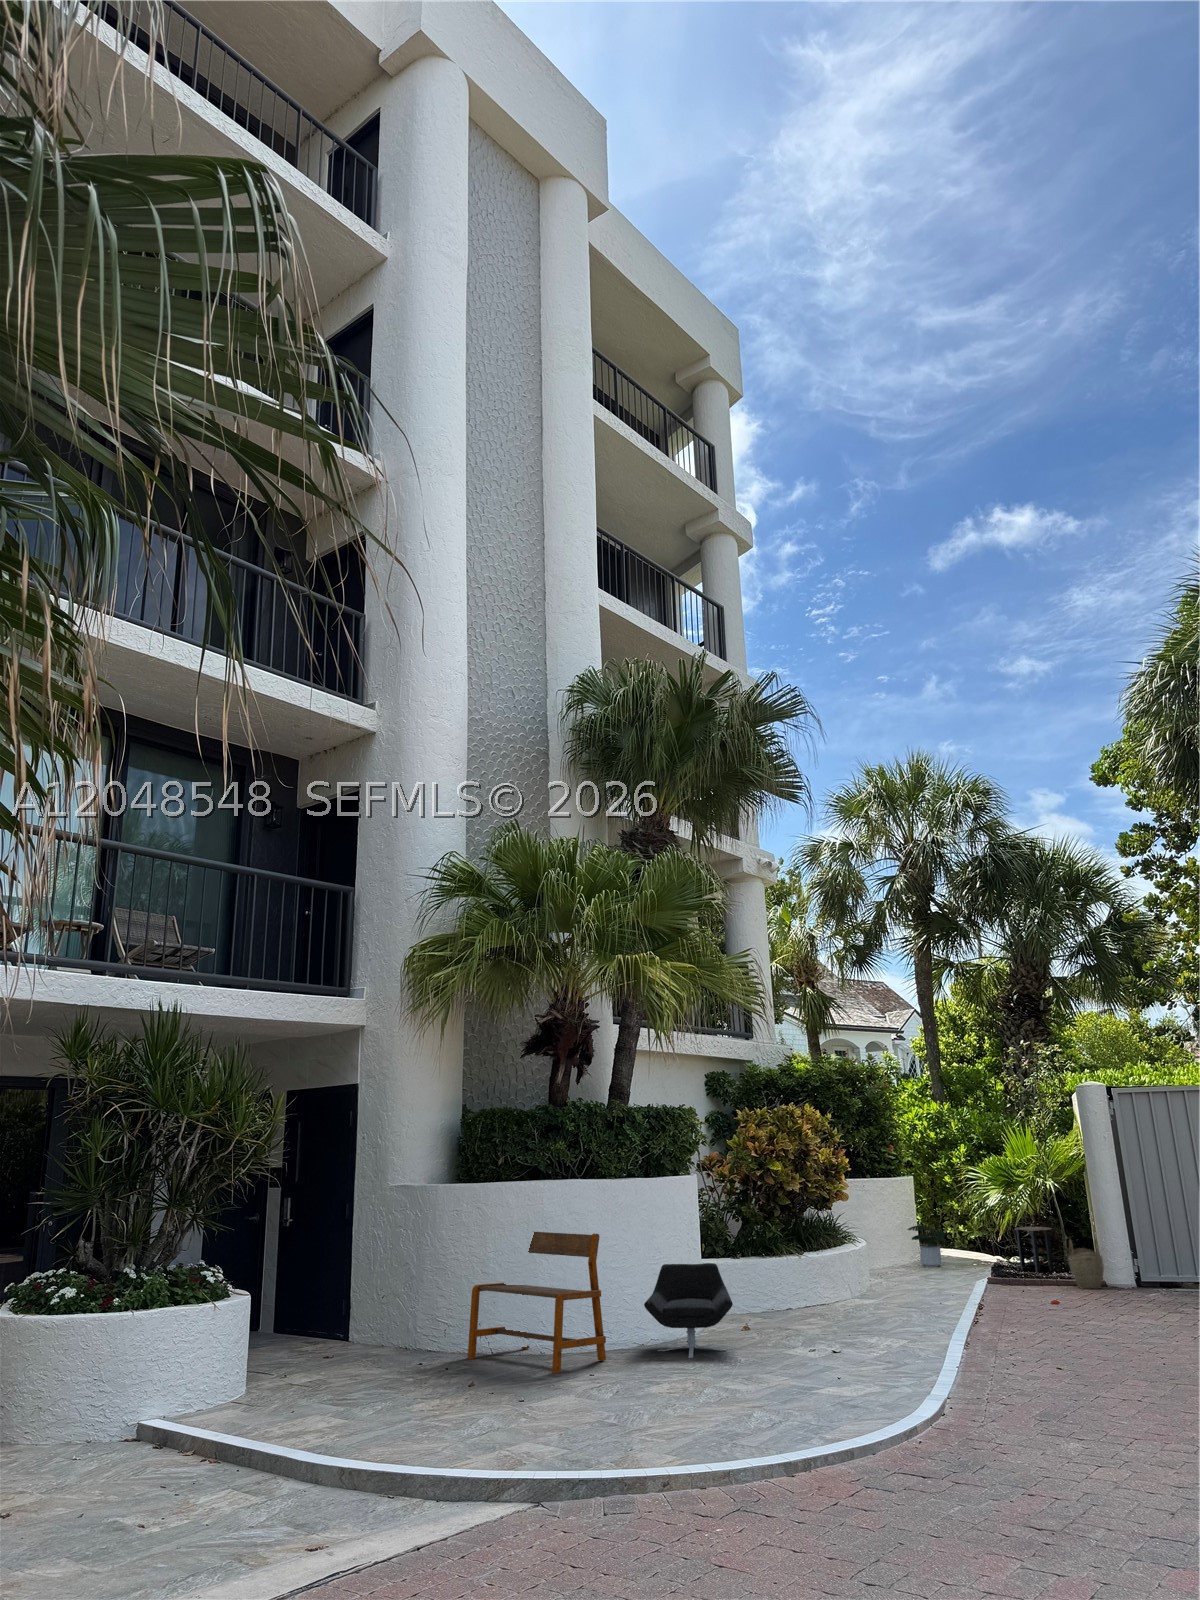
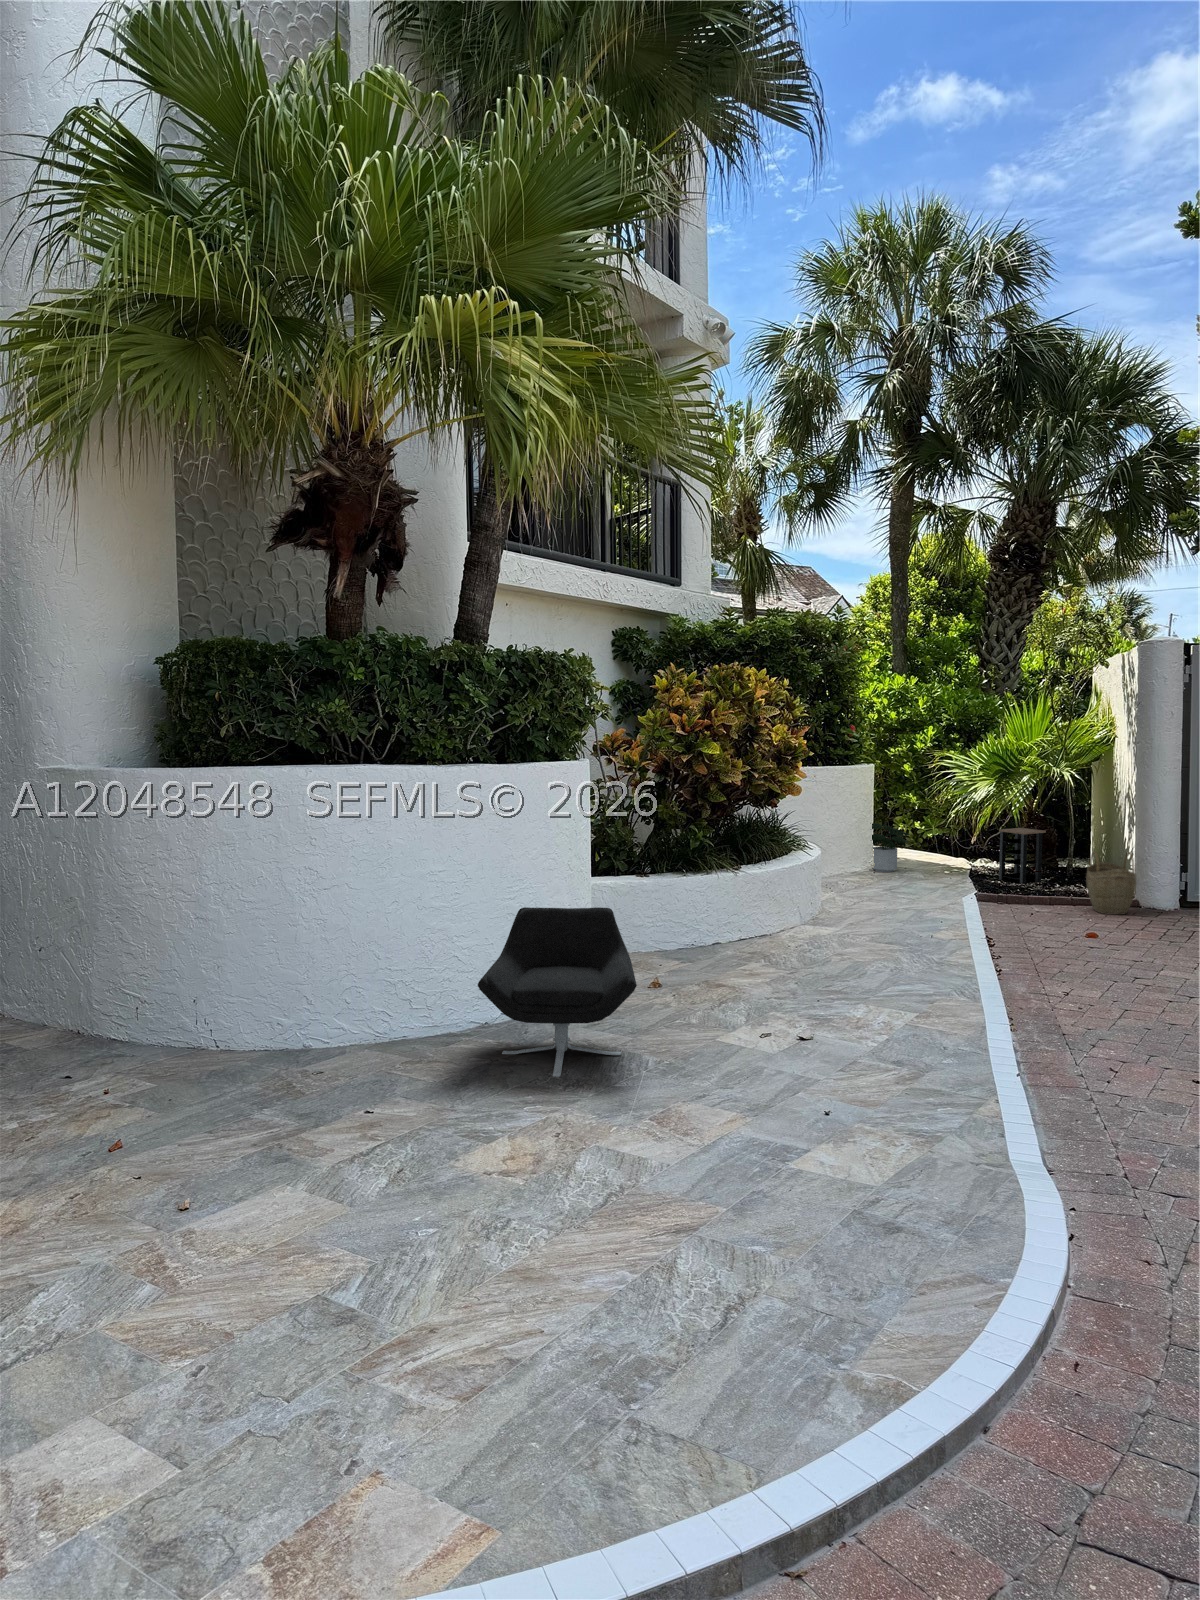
bench: present [468,1232,606,1373] -> none [152,852,401,1129]

